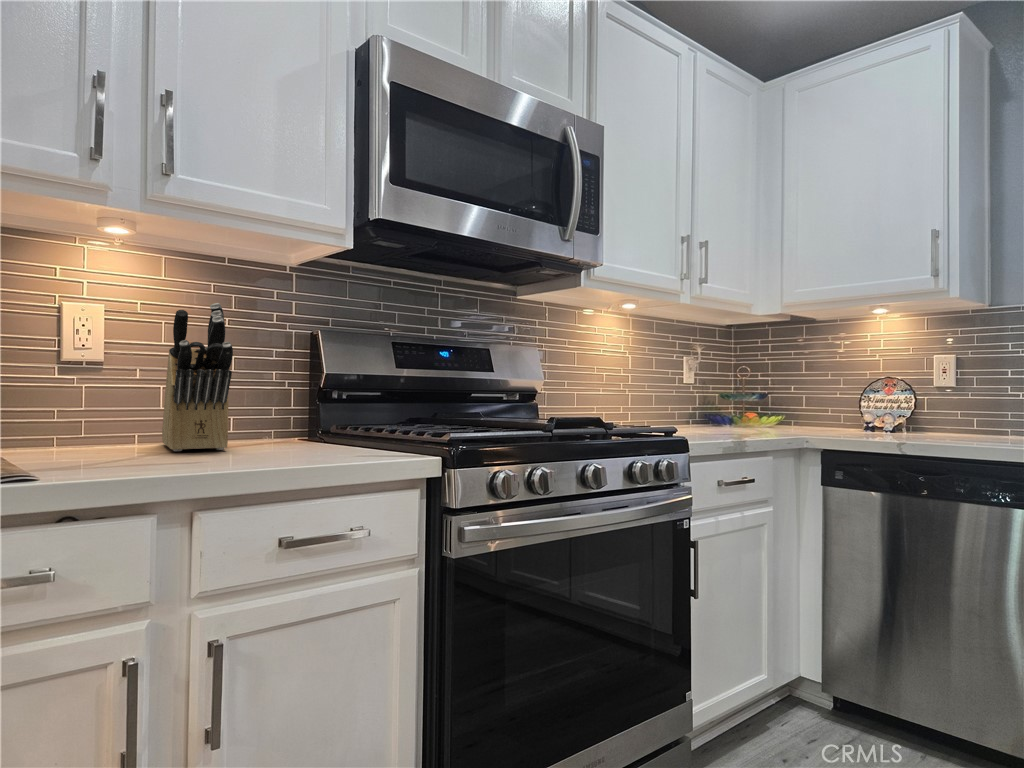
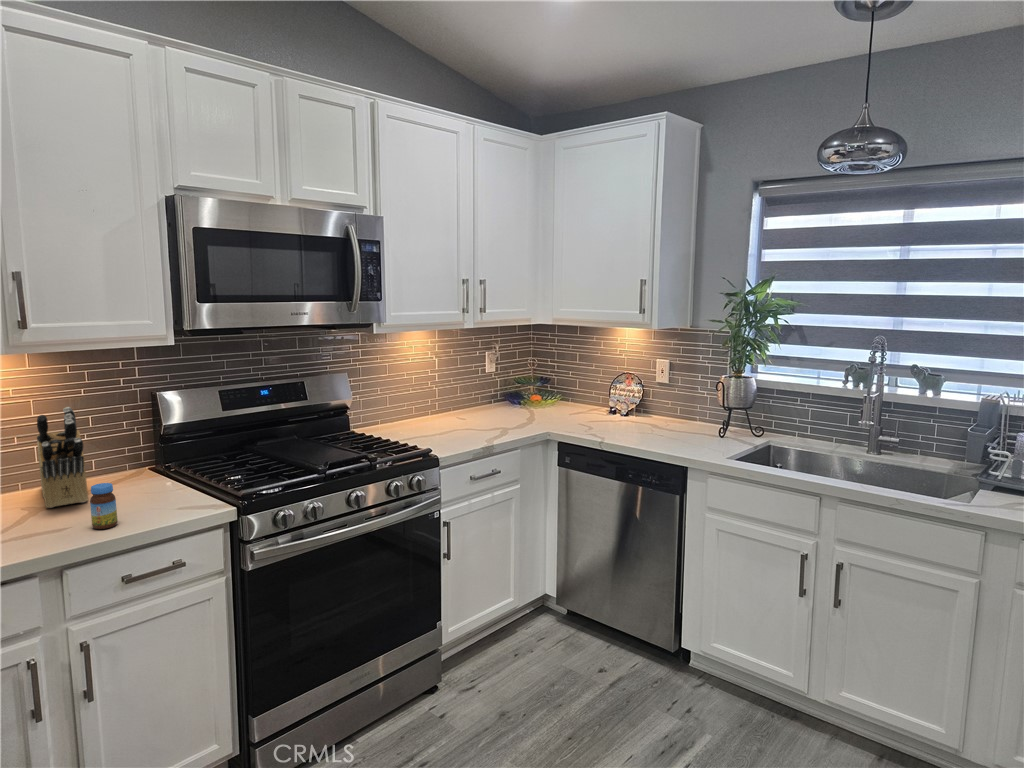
jar: none [241,396,277,462] -> present [90,483,118,529]

